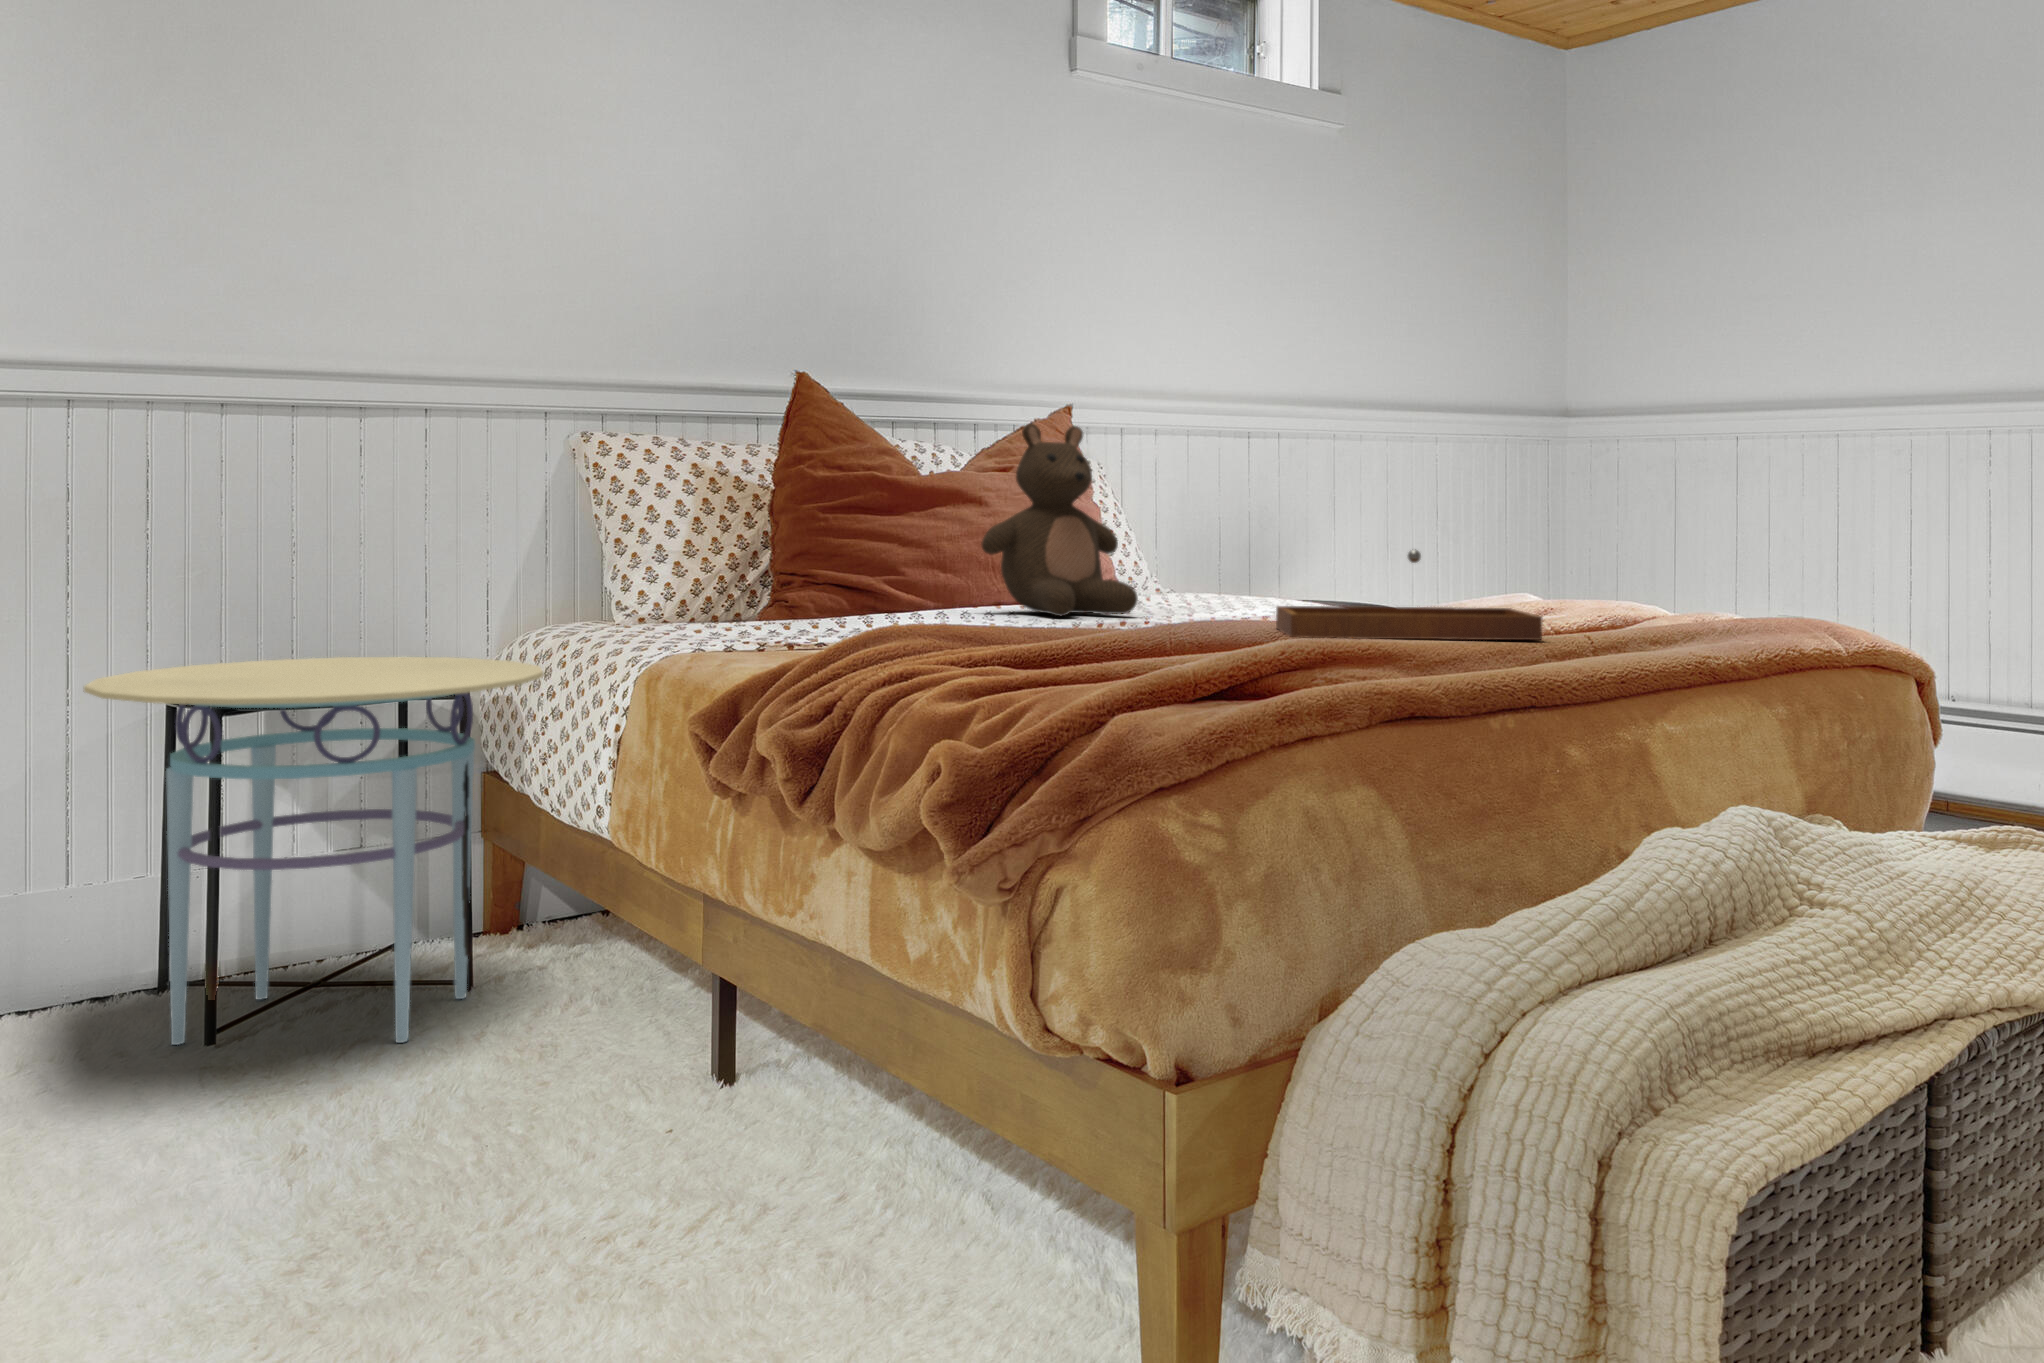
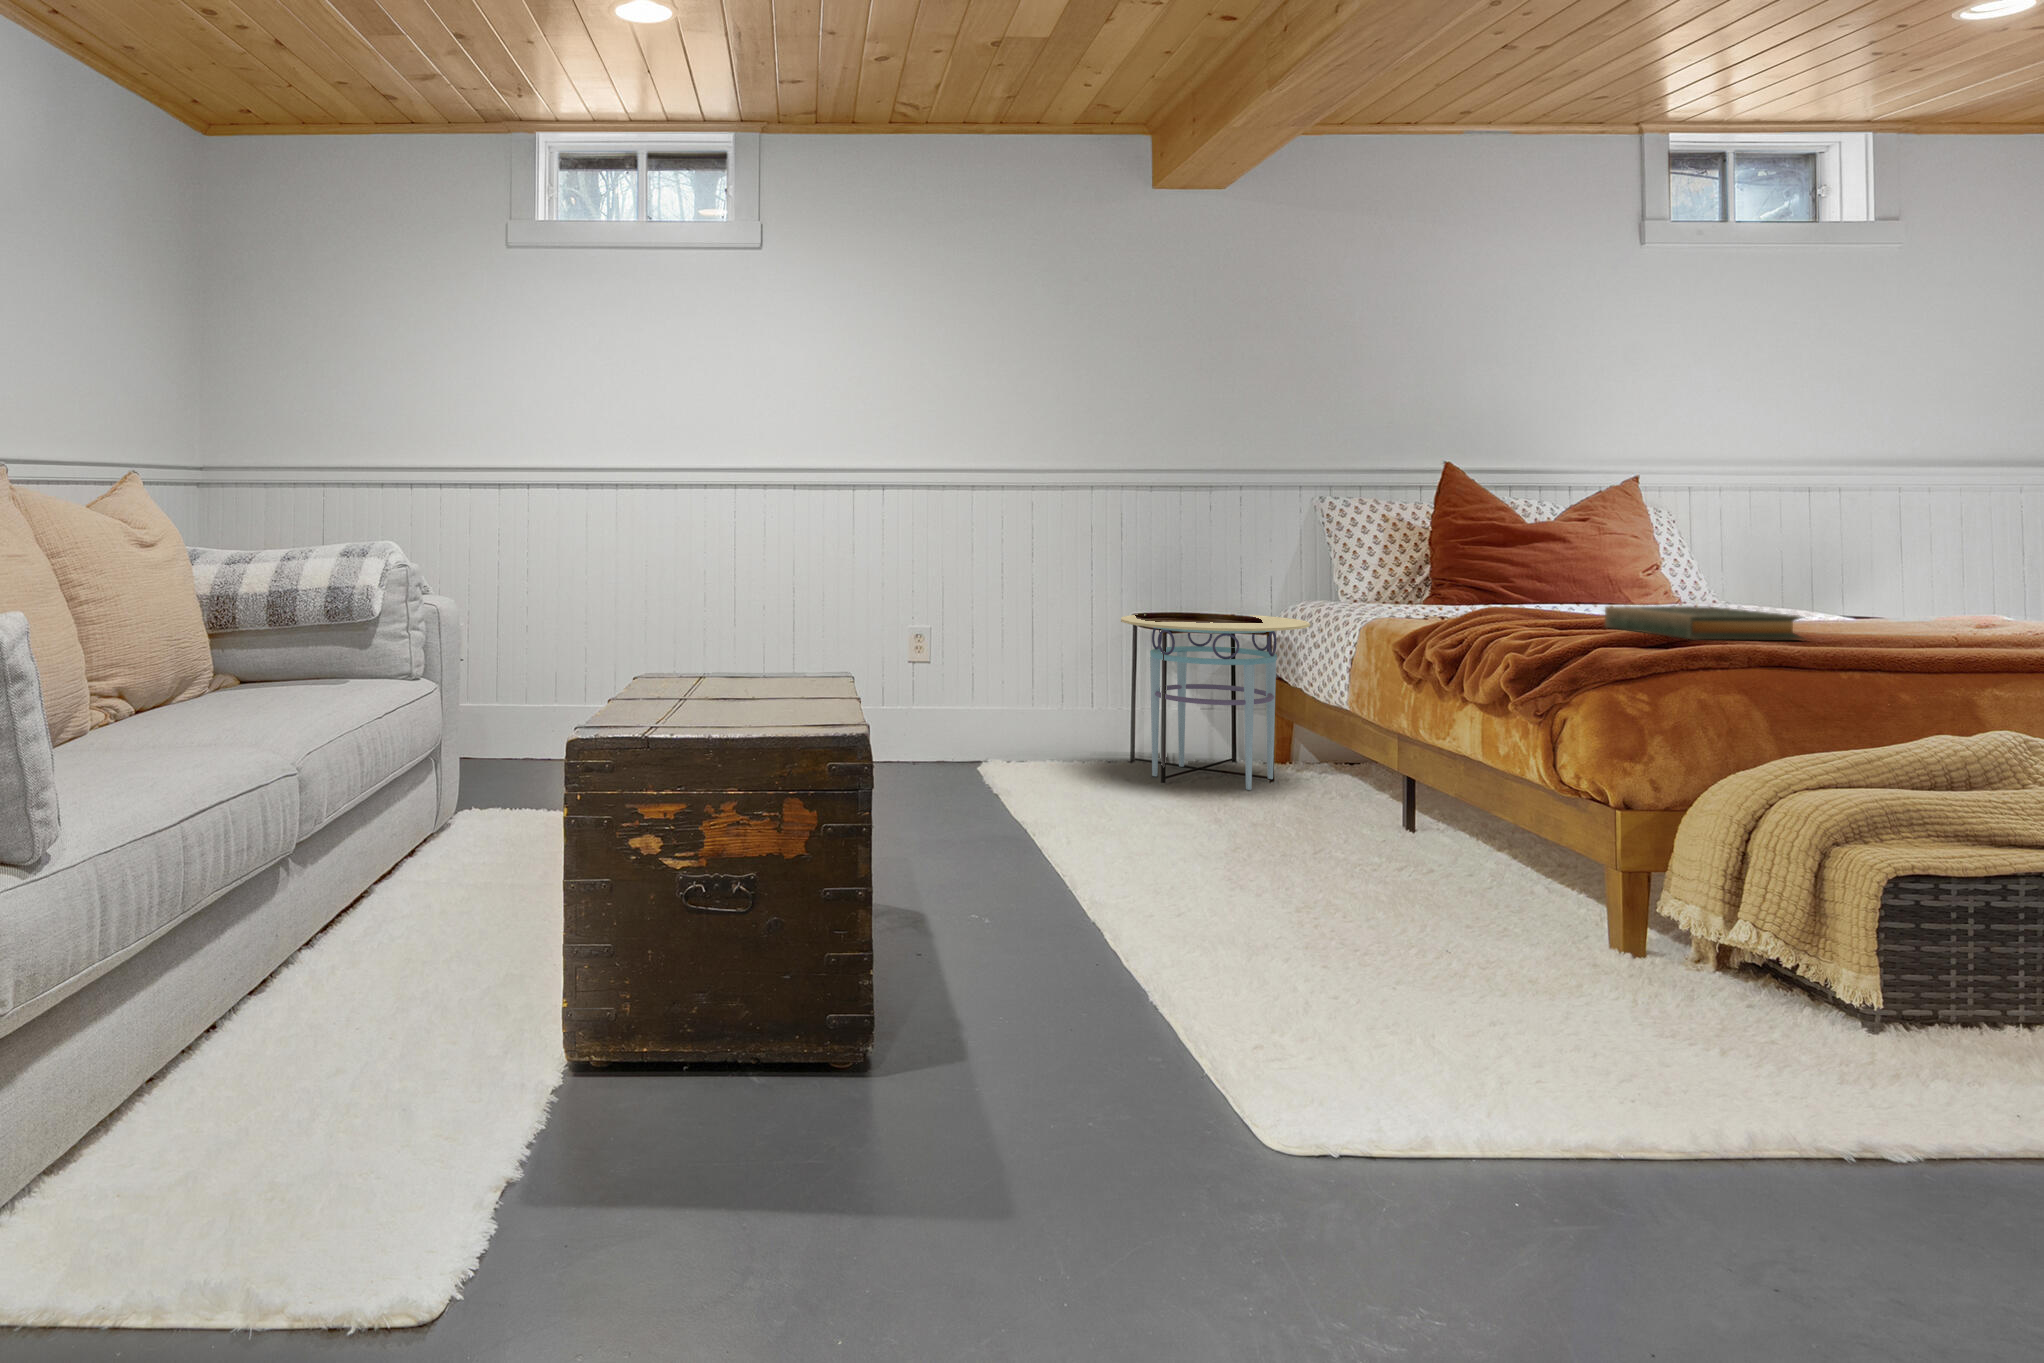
stuffed bear: present [981,423,1138,616] -> none [1563,491,1675,607]
tray: present [1276,549,1543,640] -> none [1774,571,1994,634]
hardback book: none [1087,614,1400,682] -> present [1605,606,1802,639]

